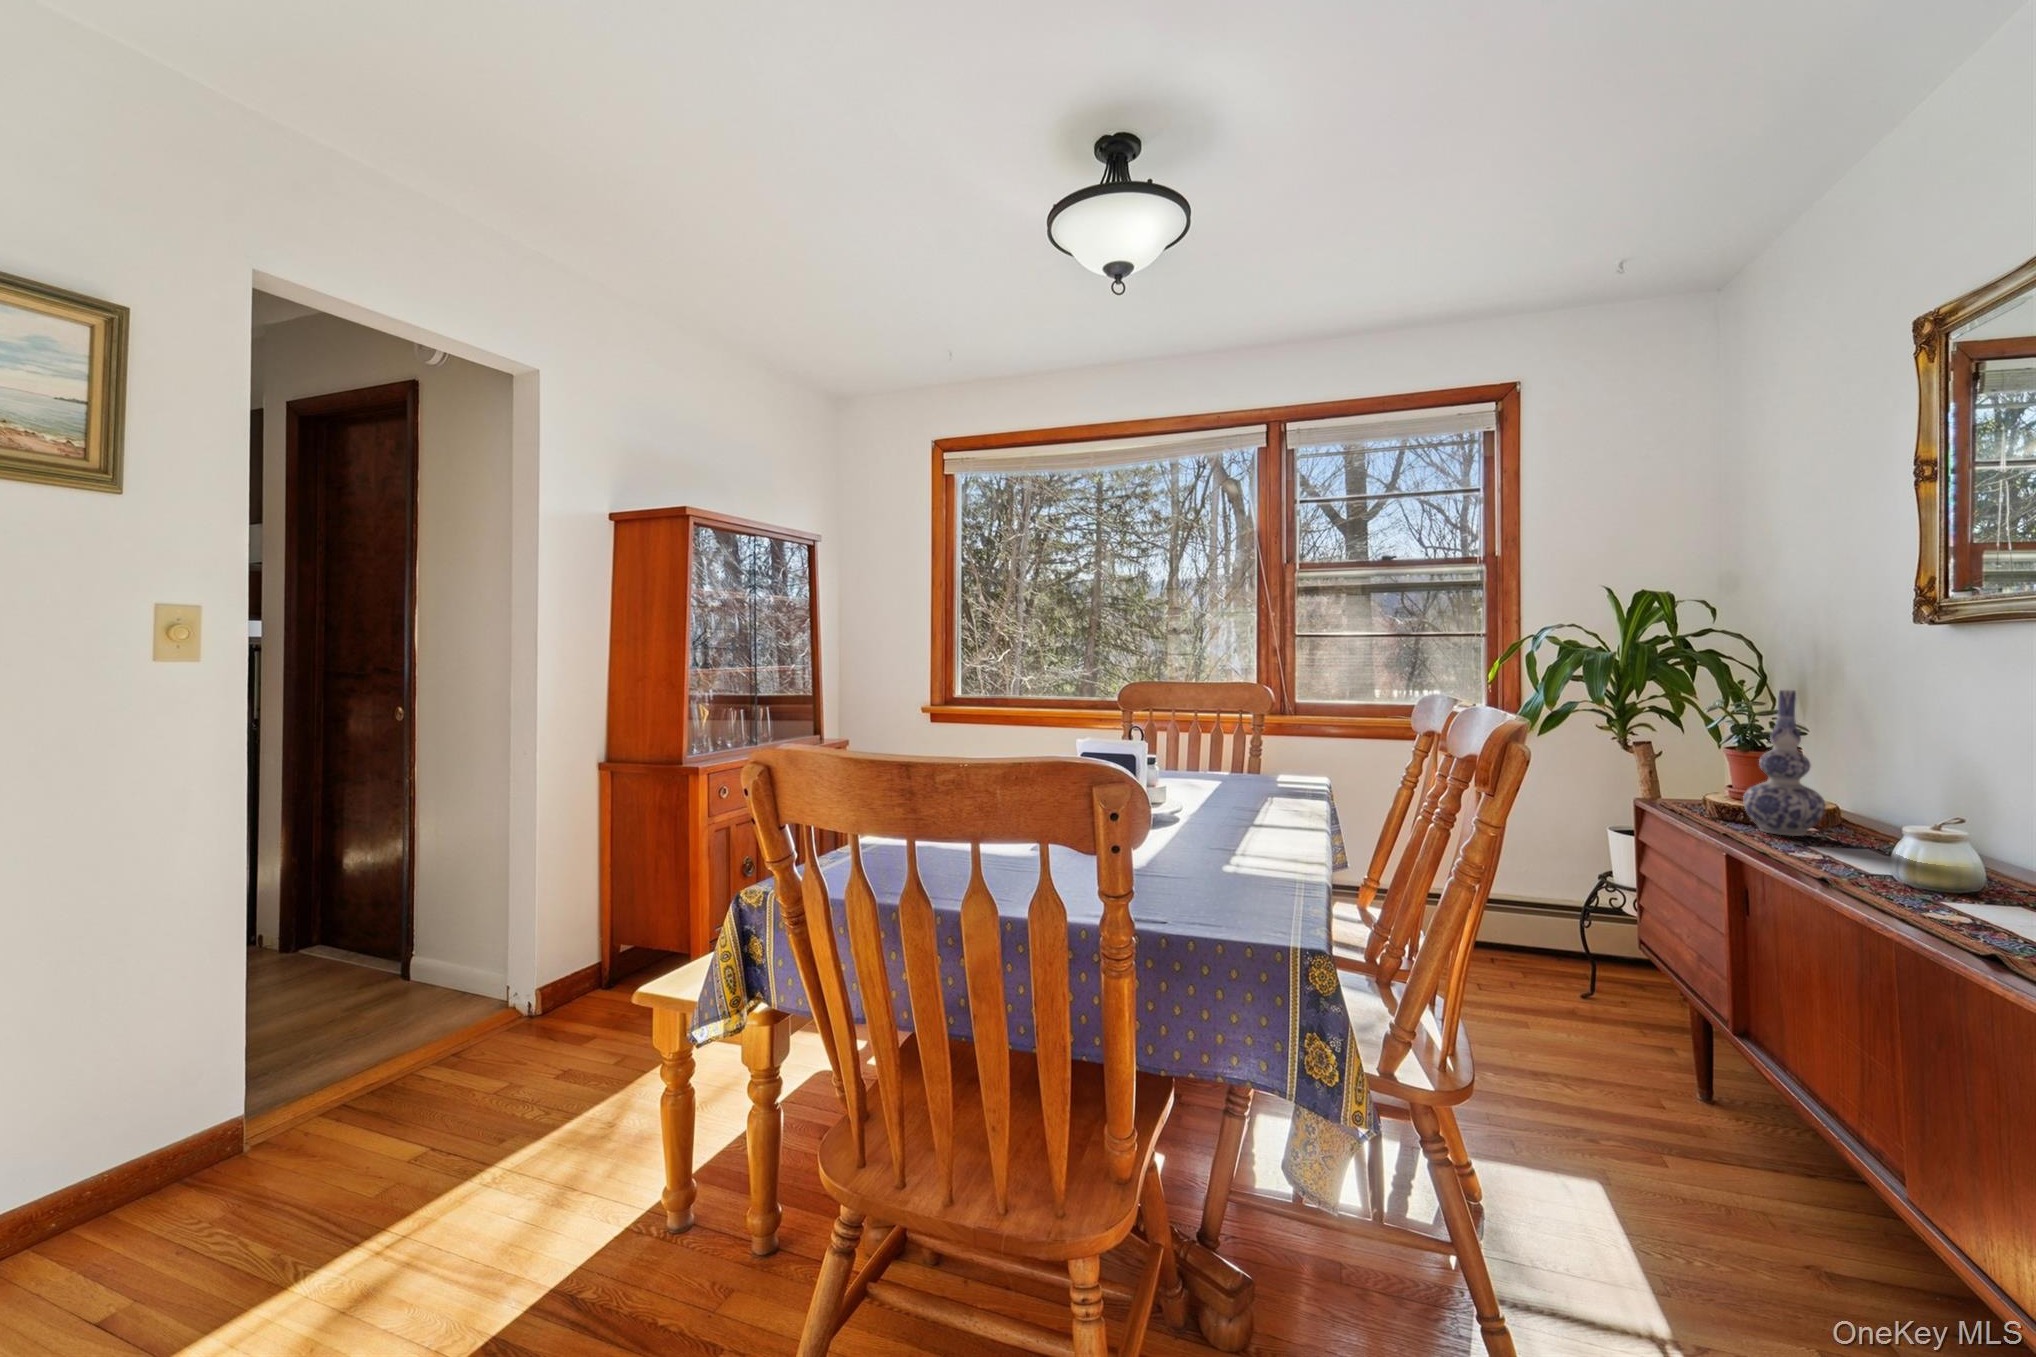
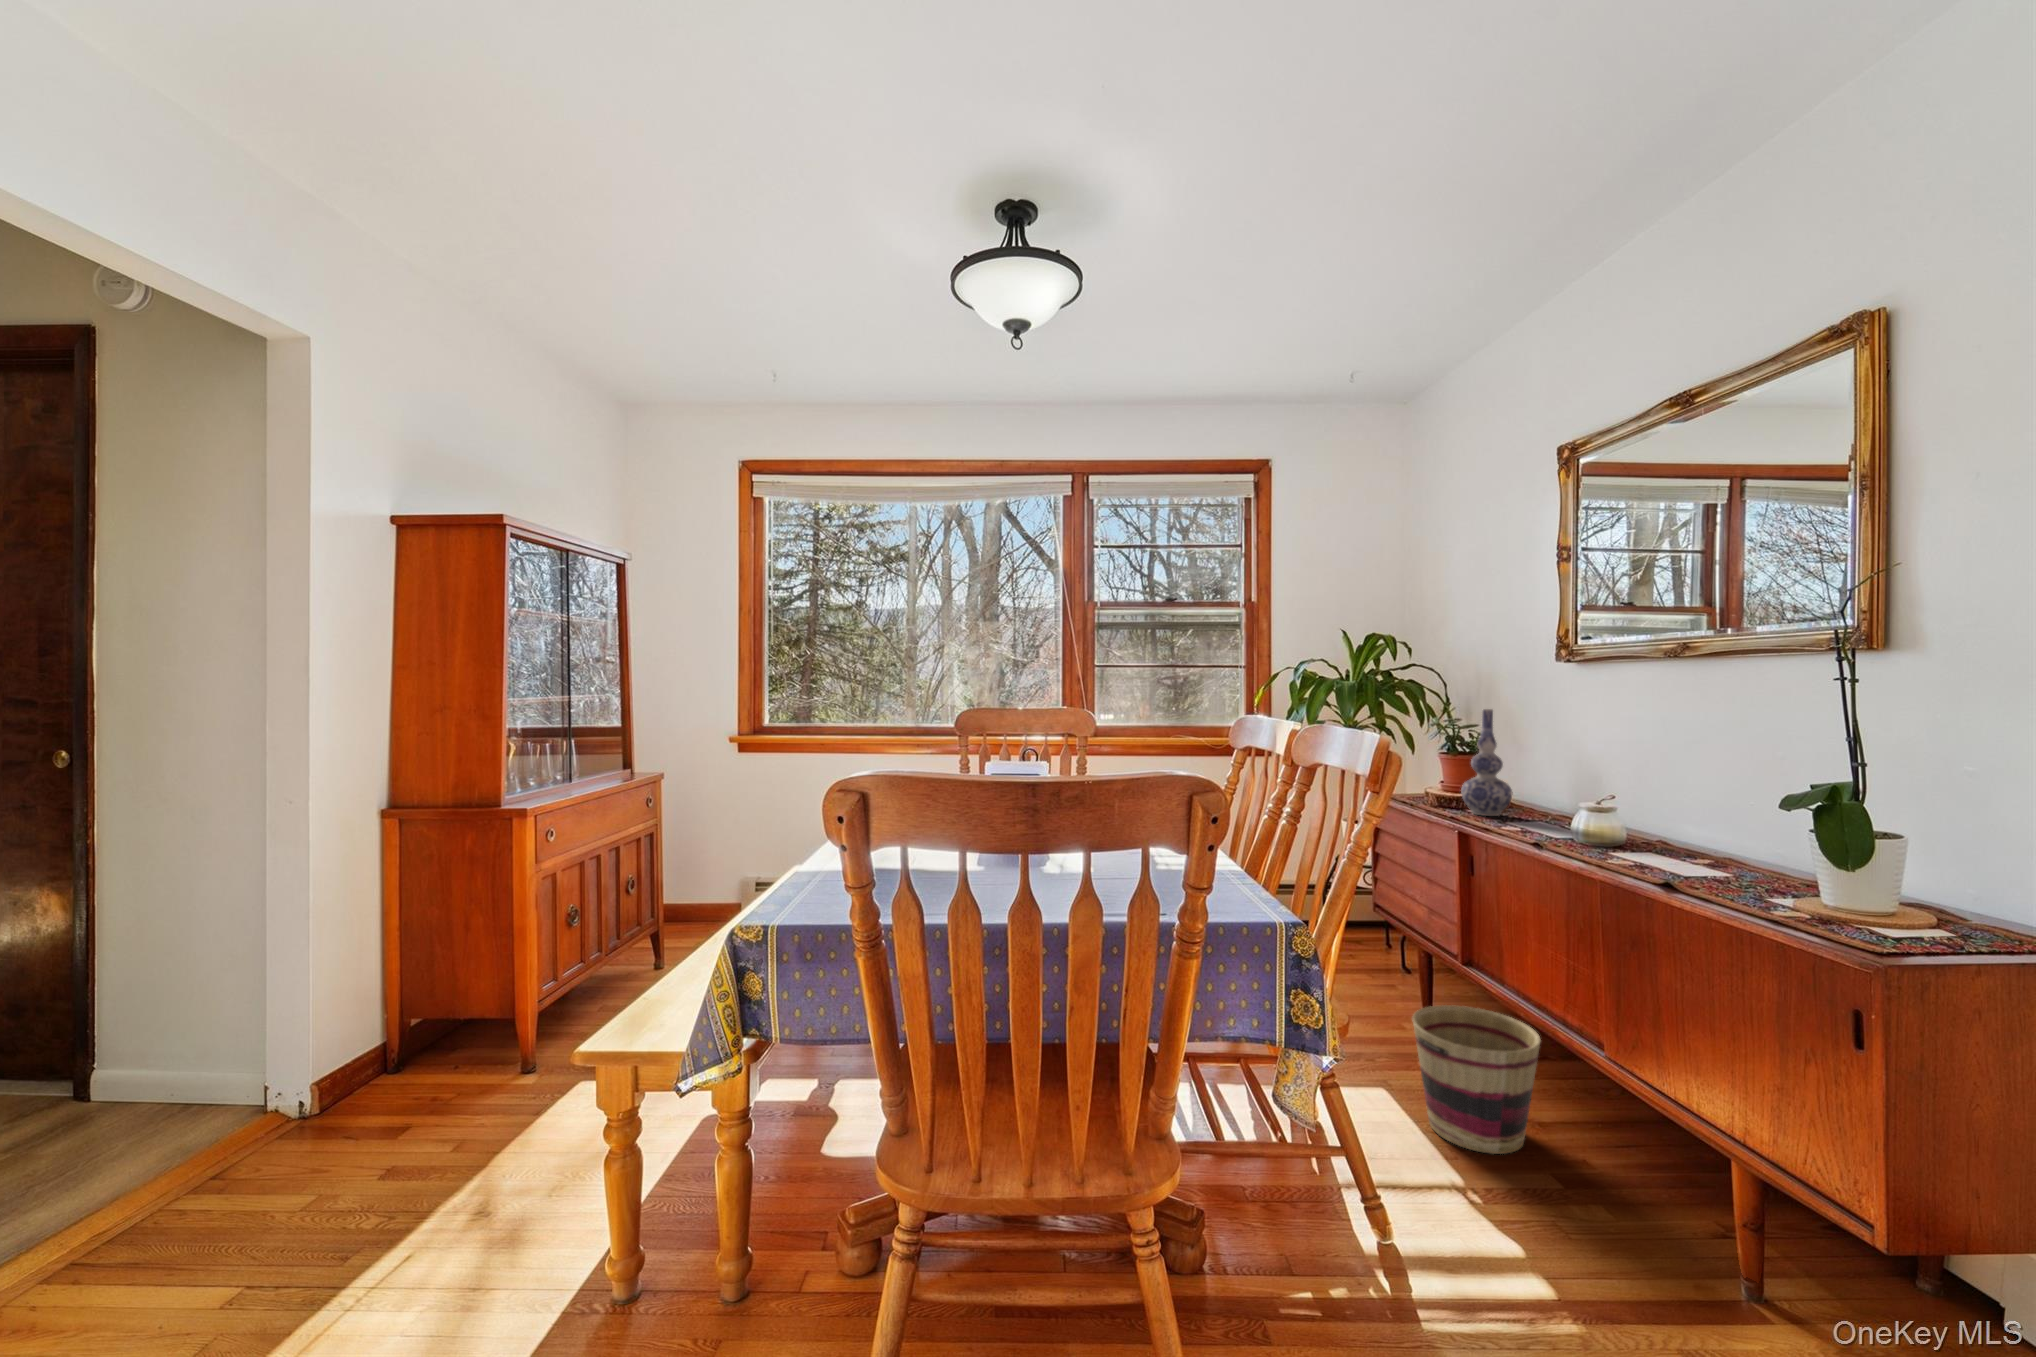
basket: none [1619,1079,1818,1297] -> present [1412,1005,1541,1154]

